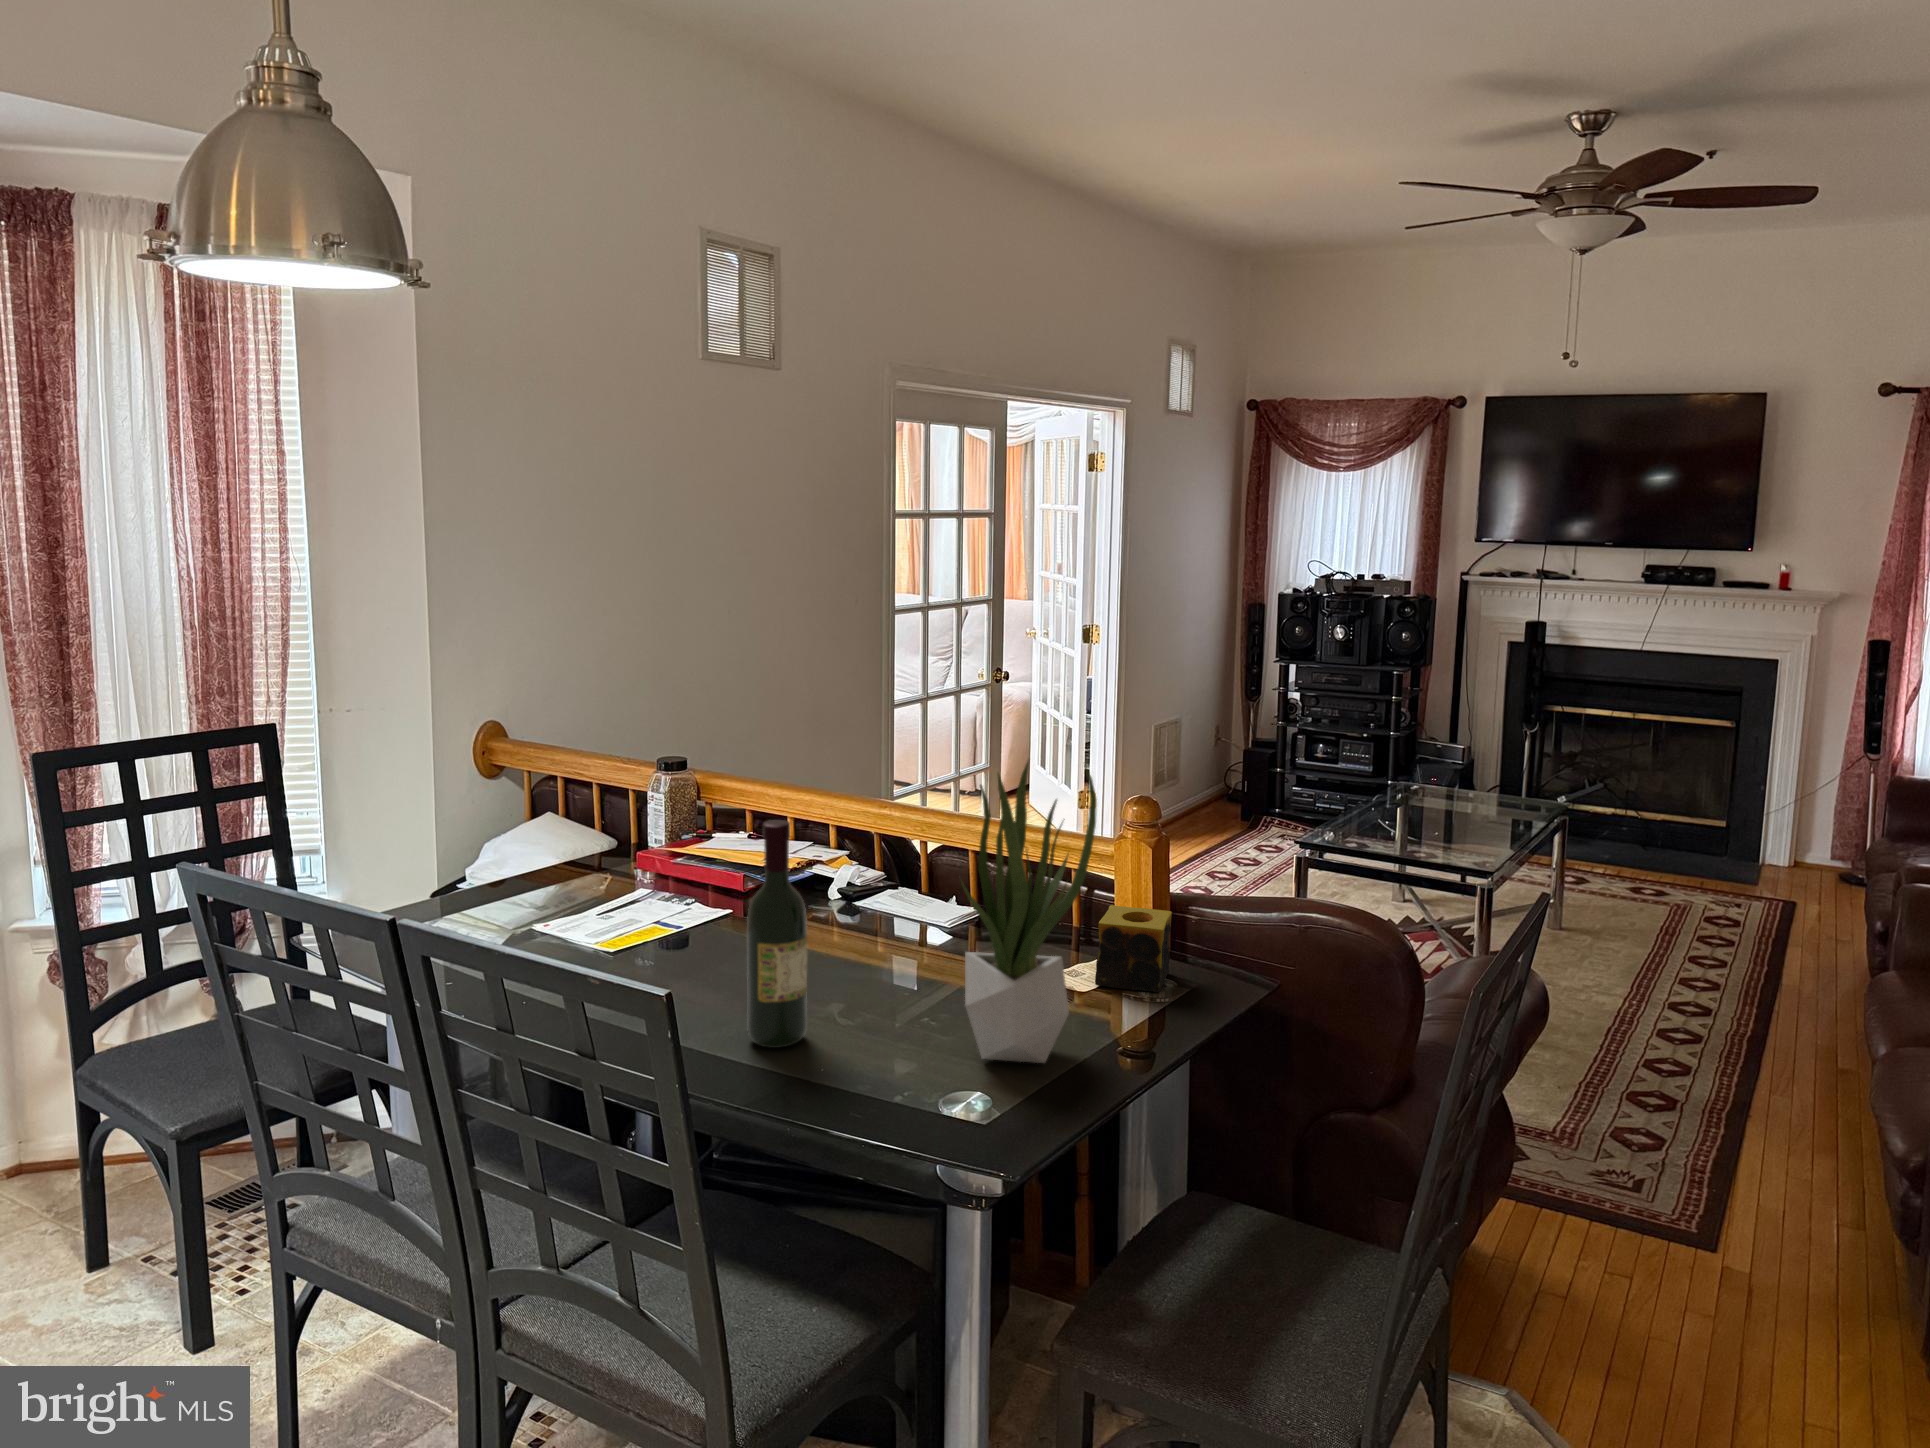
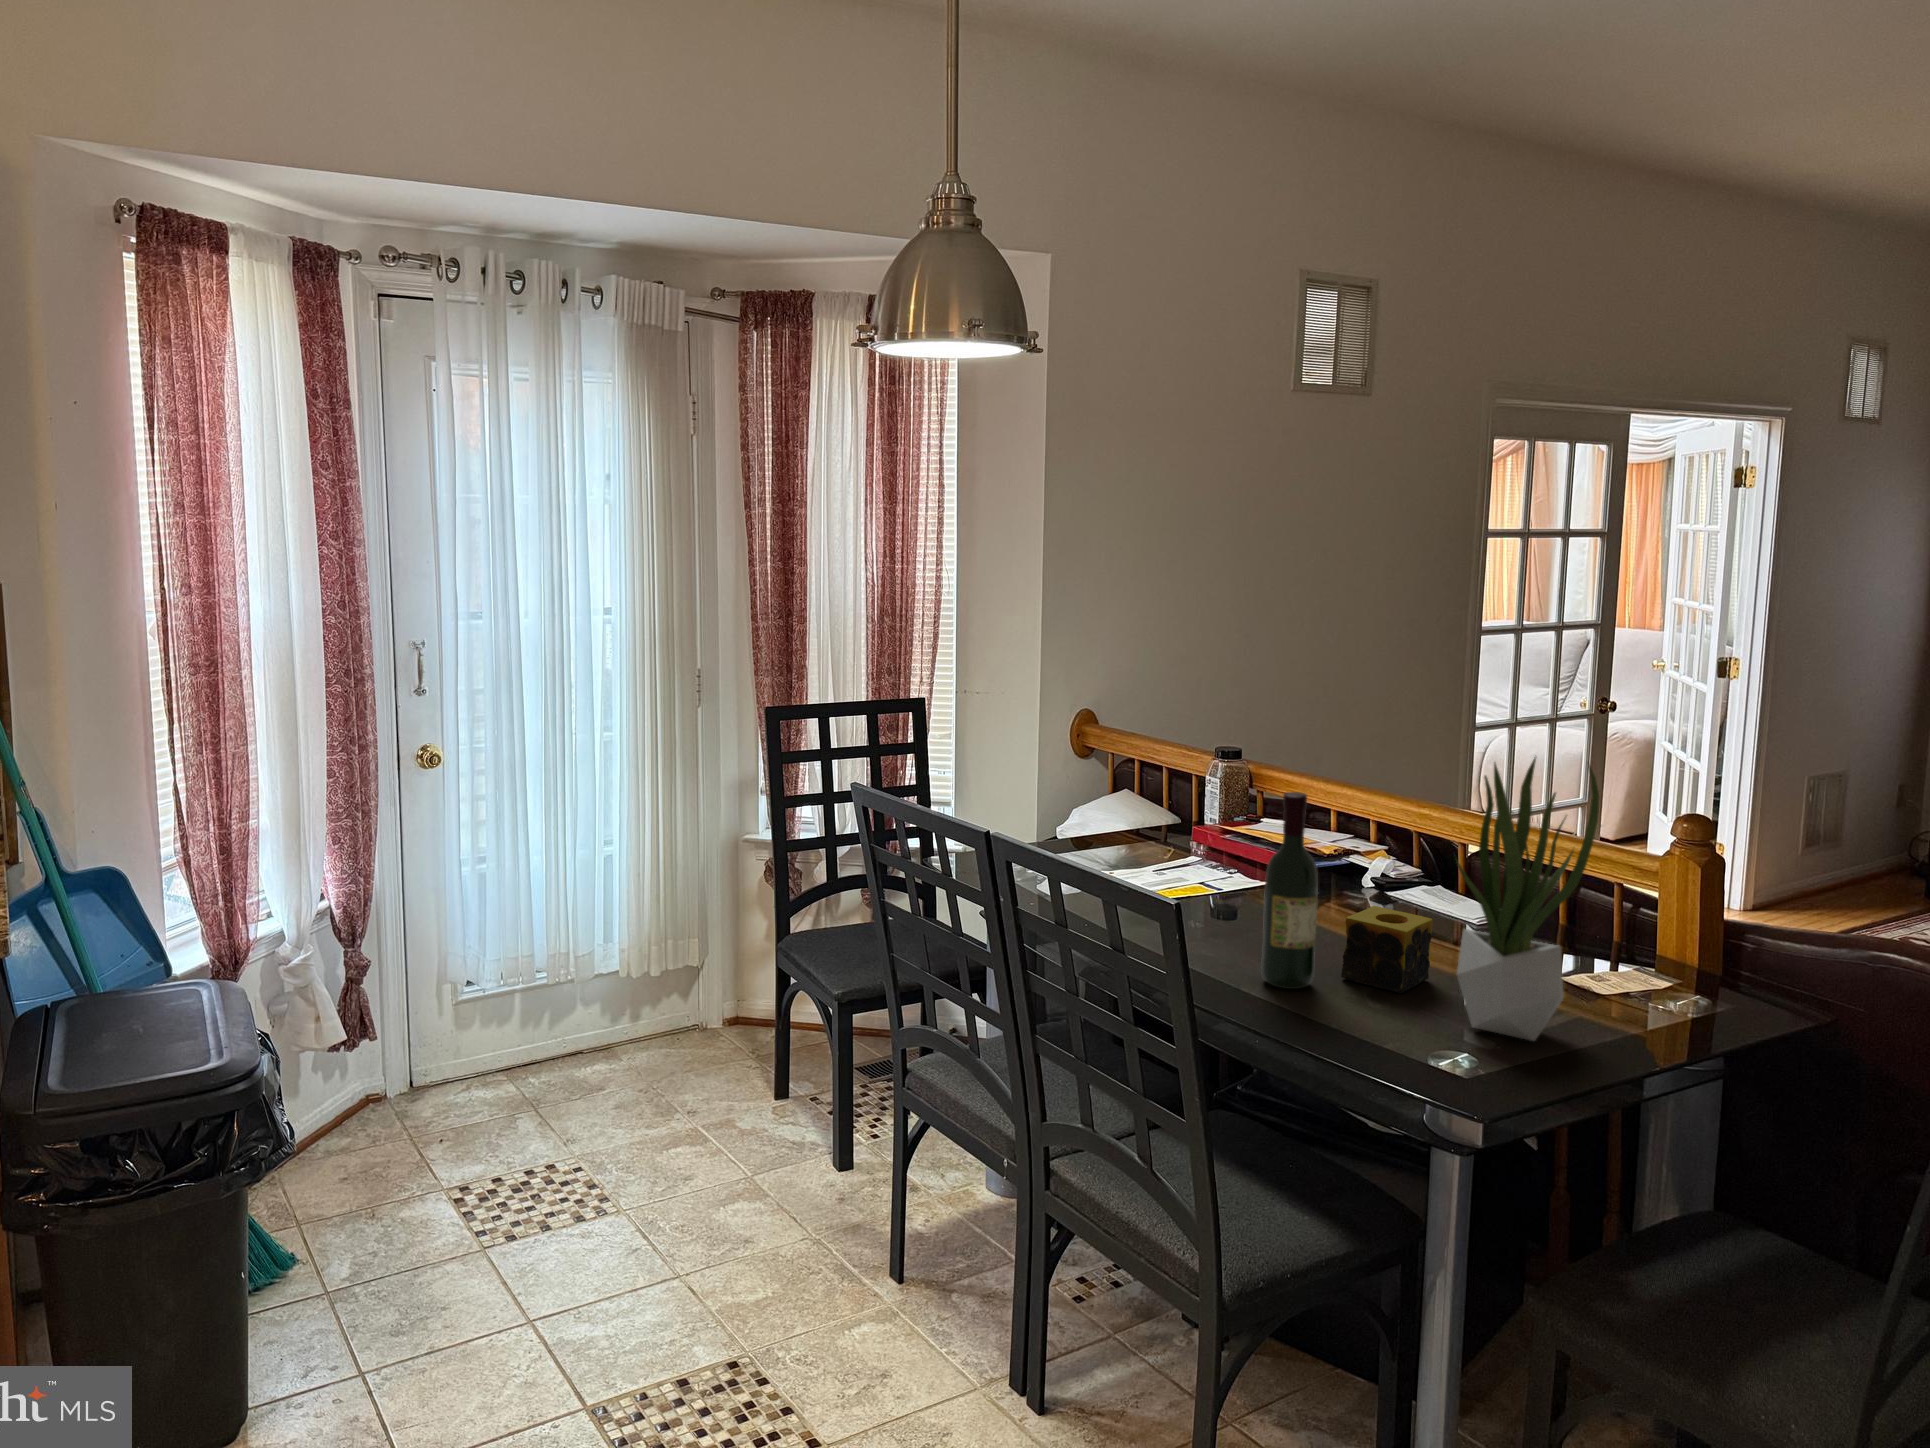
candle: present [1095,905,1172,992] -> present [1341,906,1433,993]

